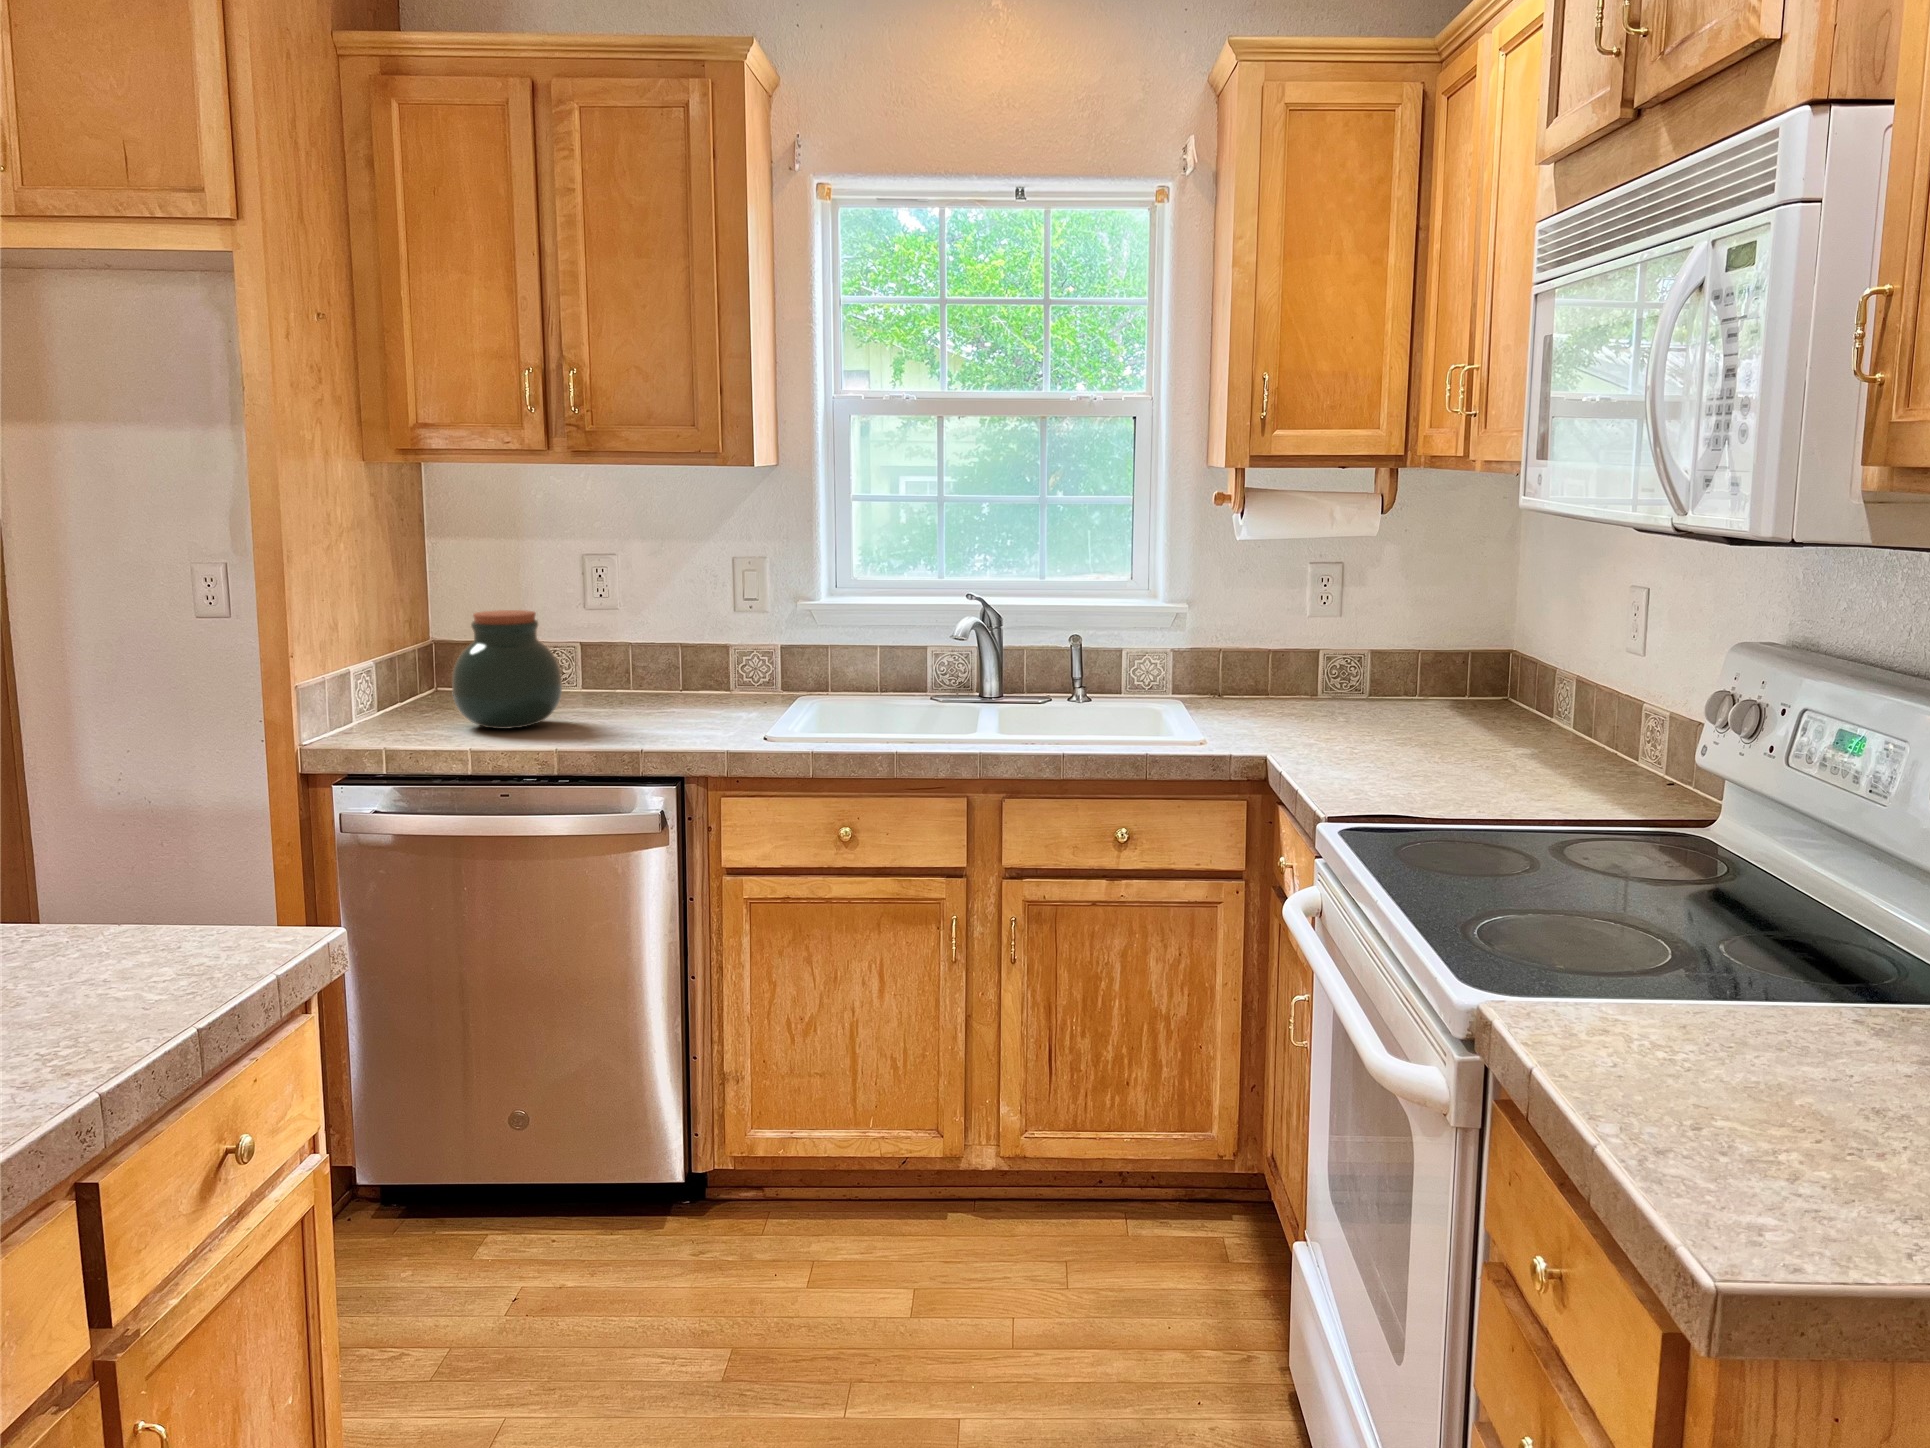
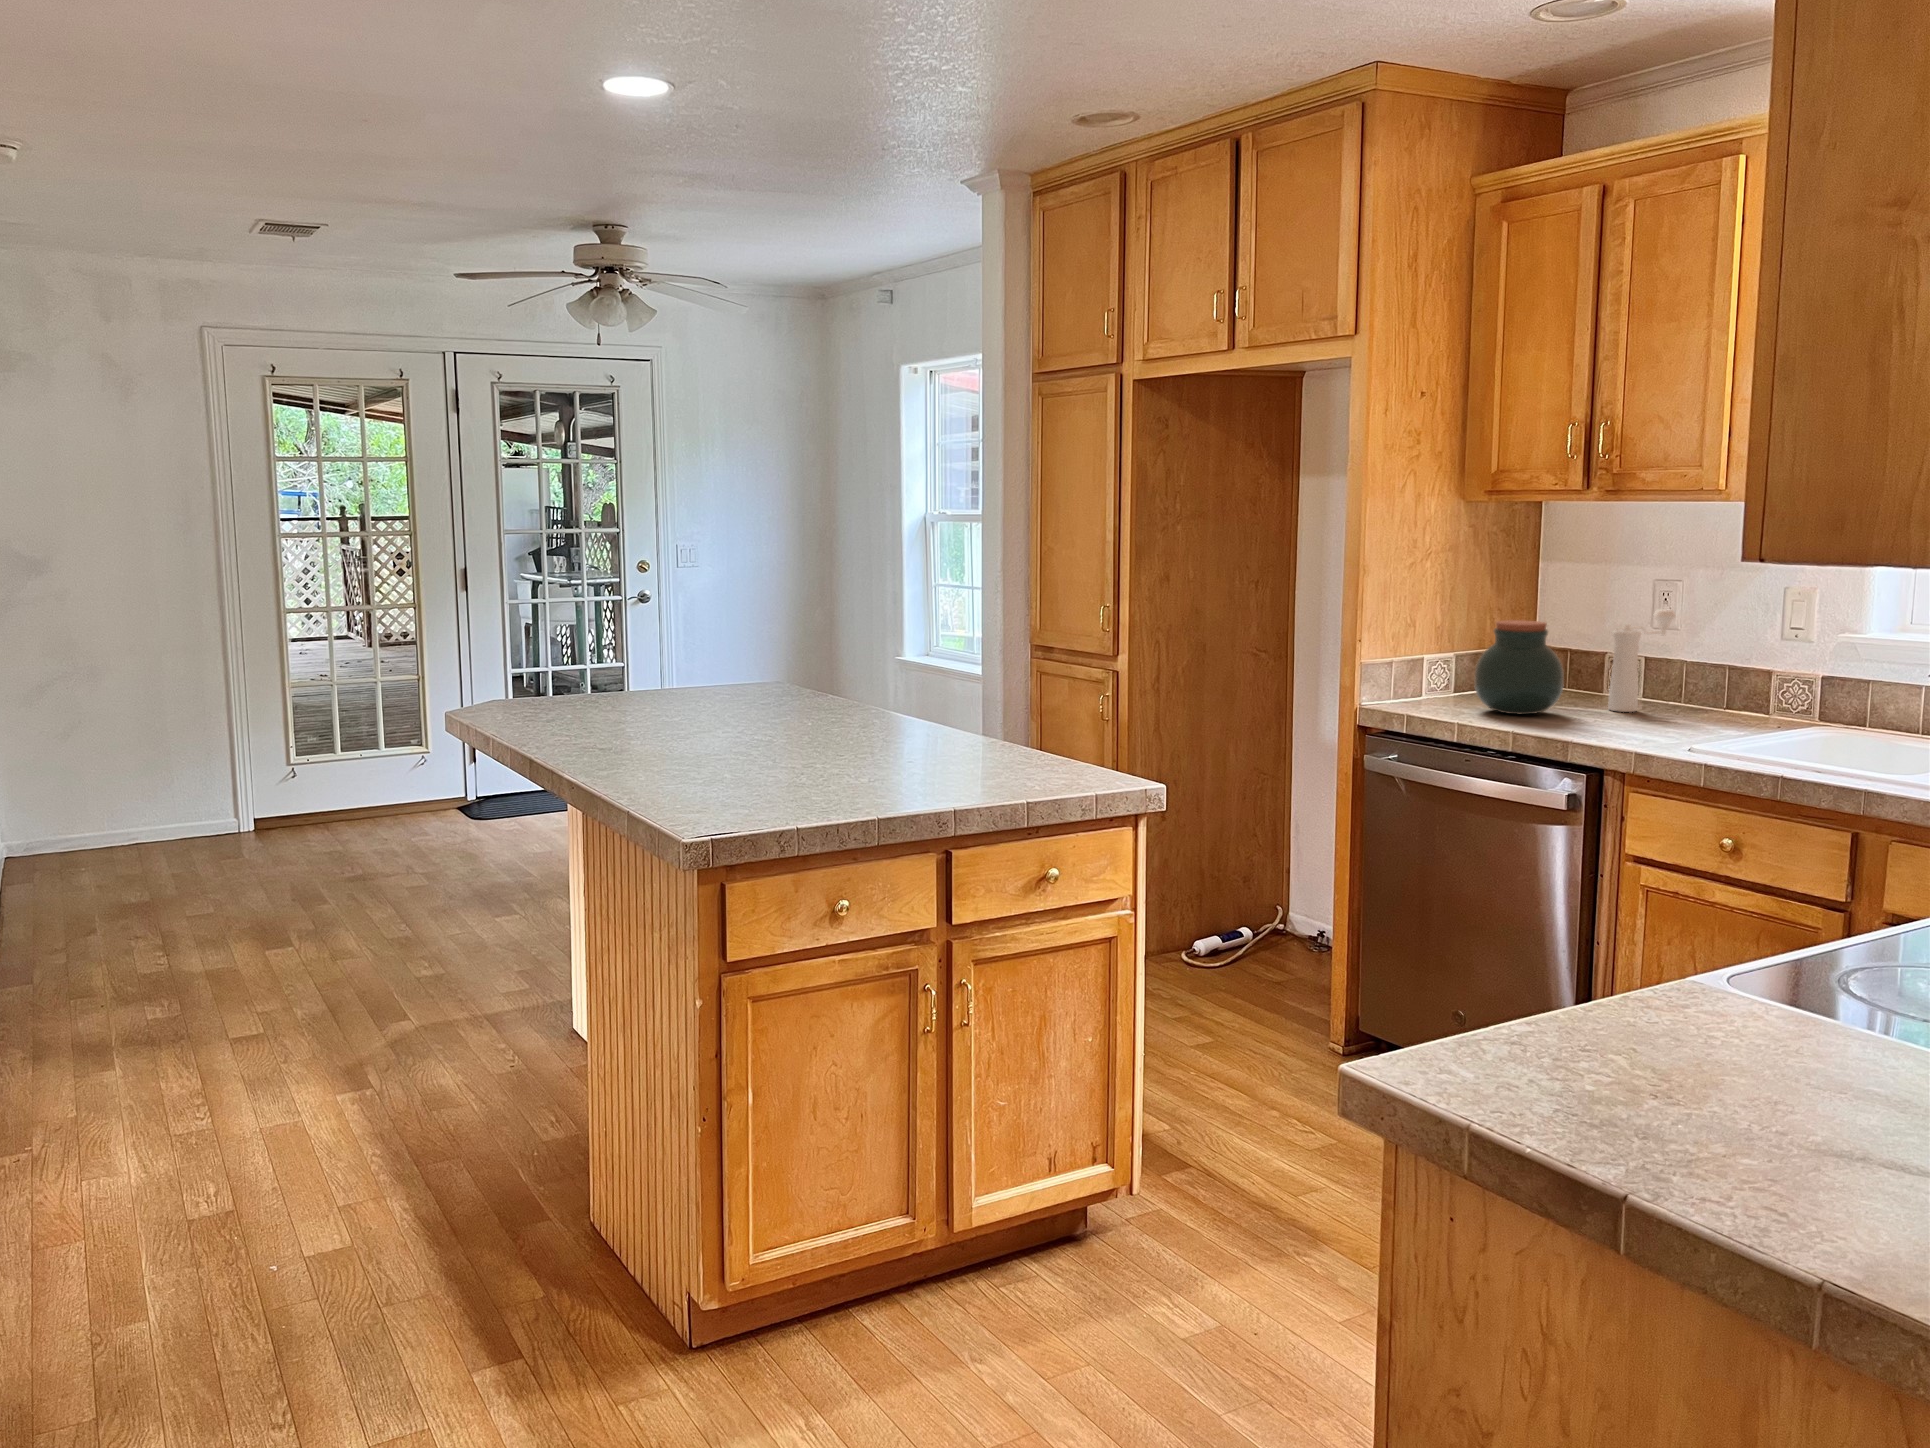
pepper mill: none [578,586,626,708] -> present [1608,609,1675,712]

